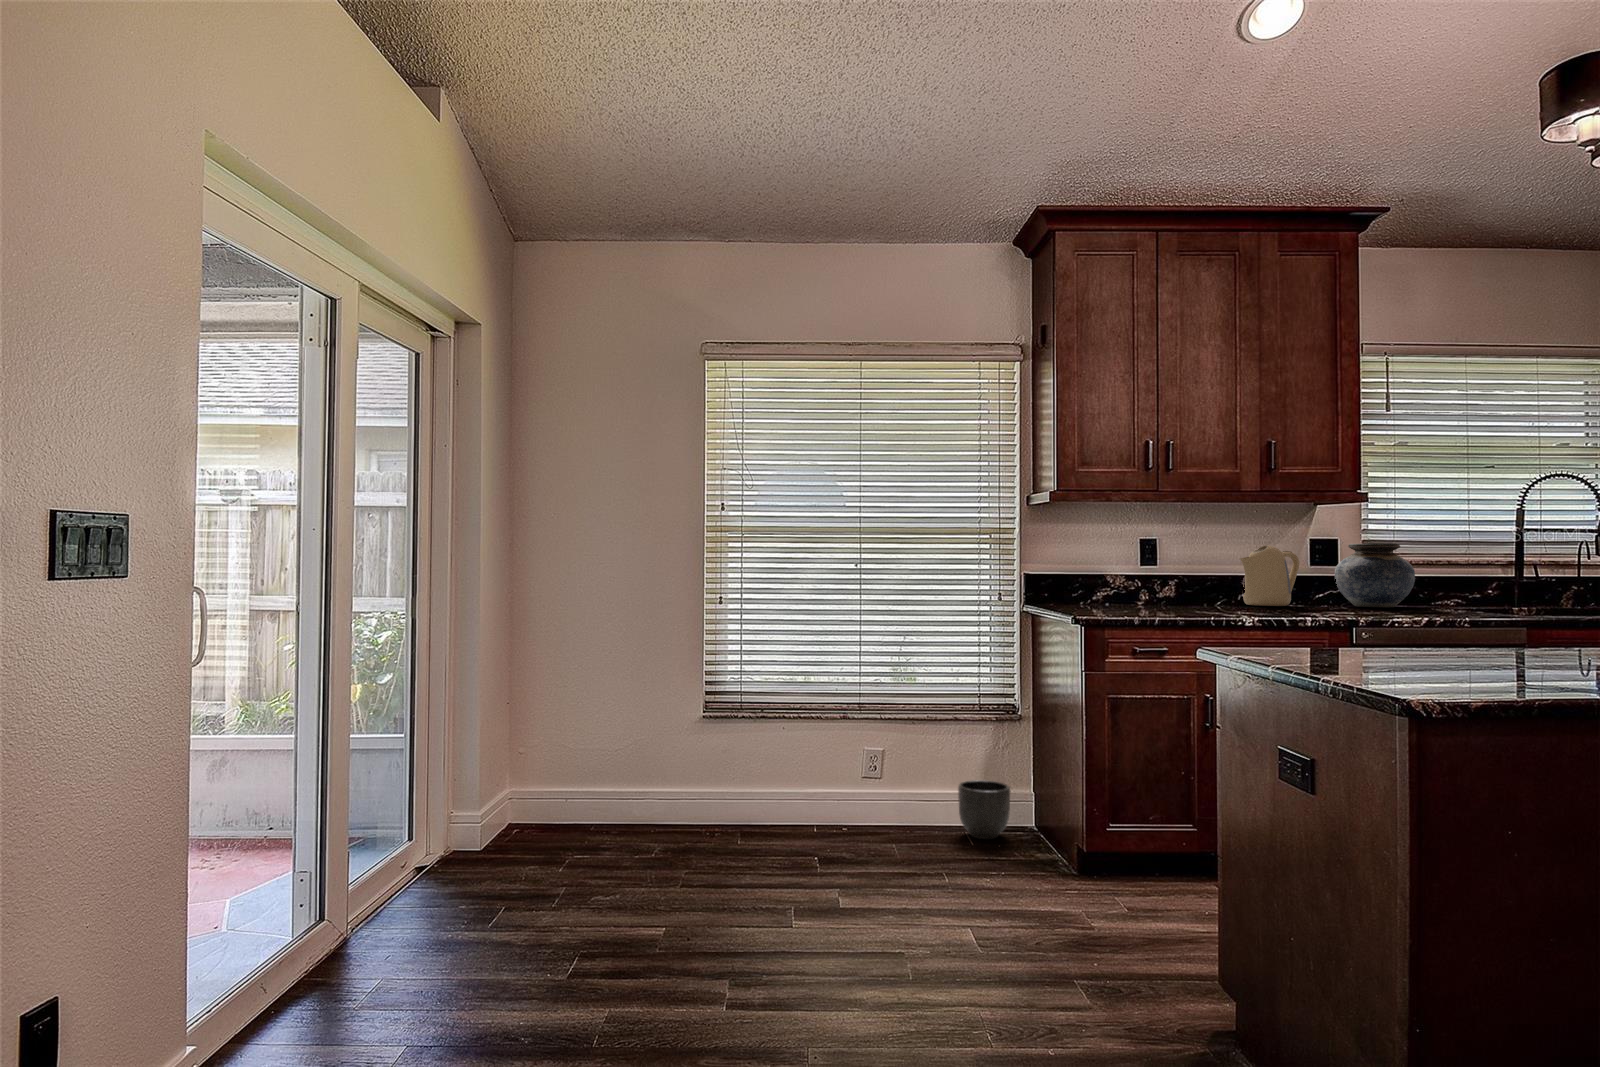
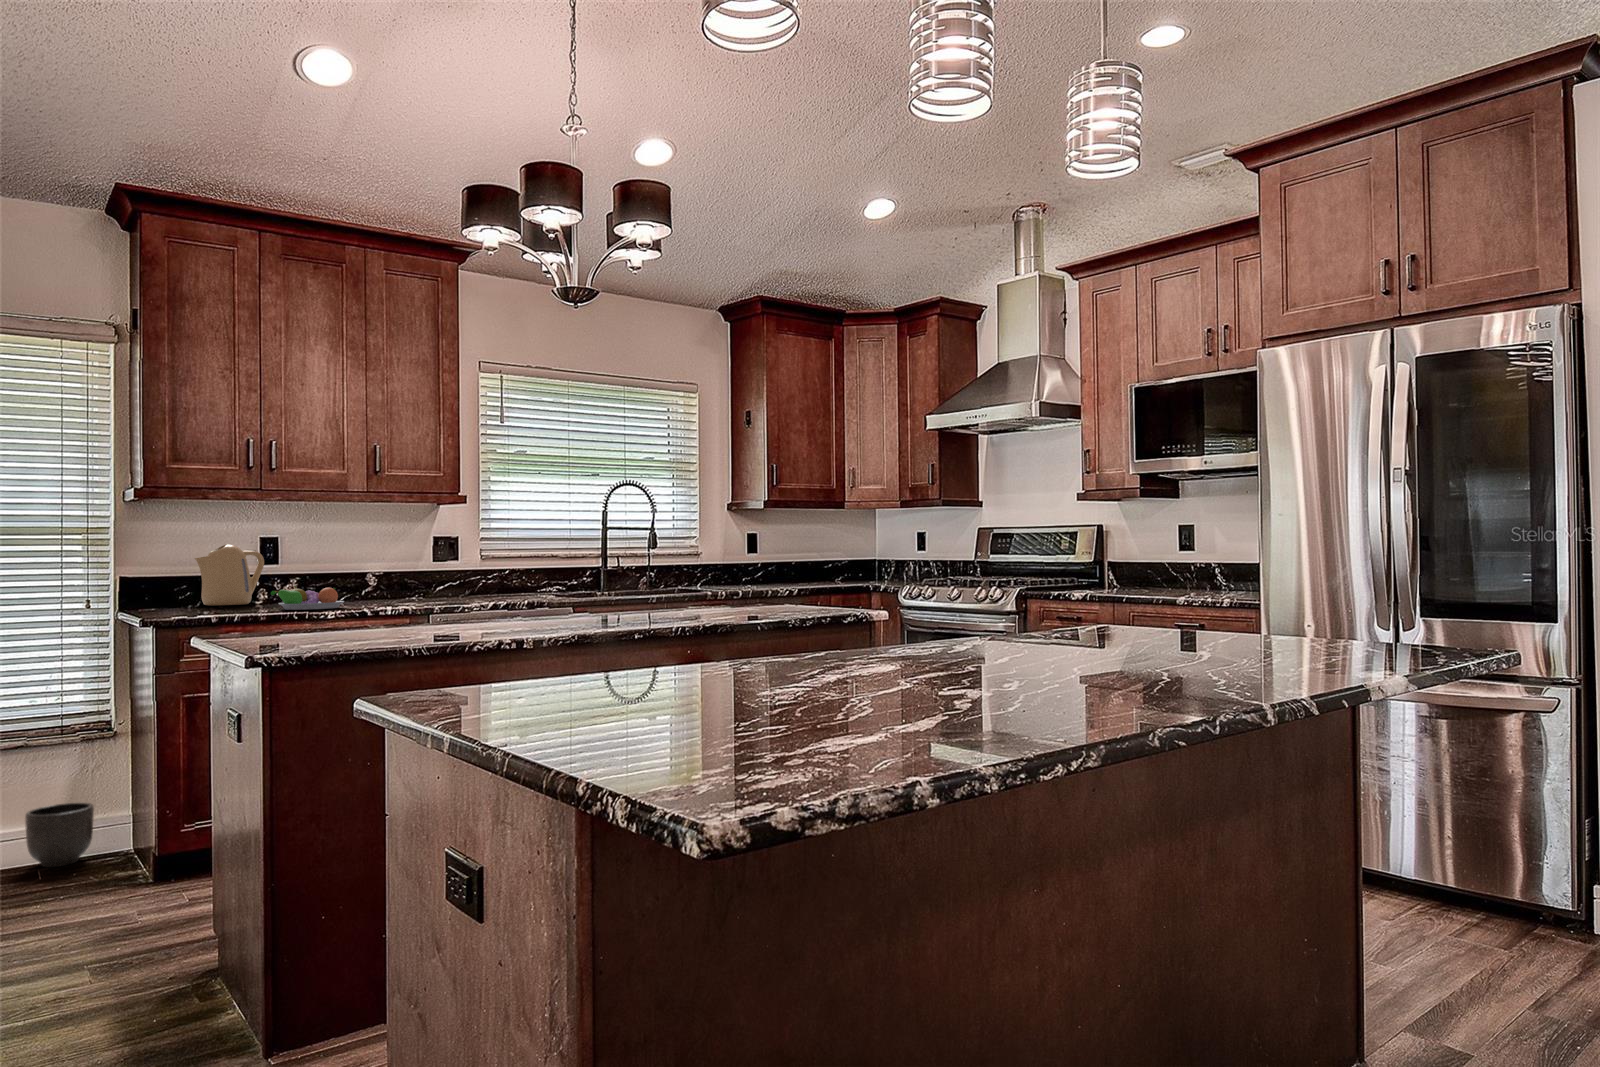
vase: present [1335,544,1415,607] -> none [454,541,517,596]
kettle: present [1240,545,1299,606] -> present [195,544,264,606]
fruit bowl: none [1172,587,1246,615] -> present [271,585,344,610]

